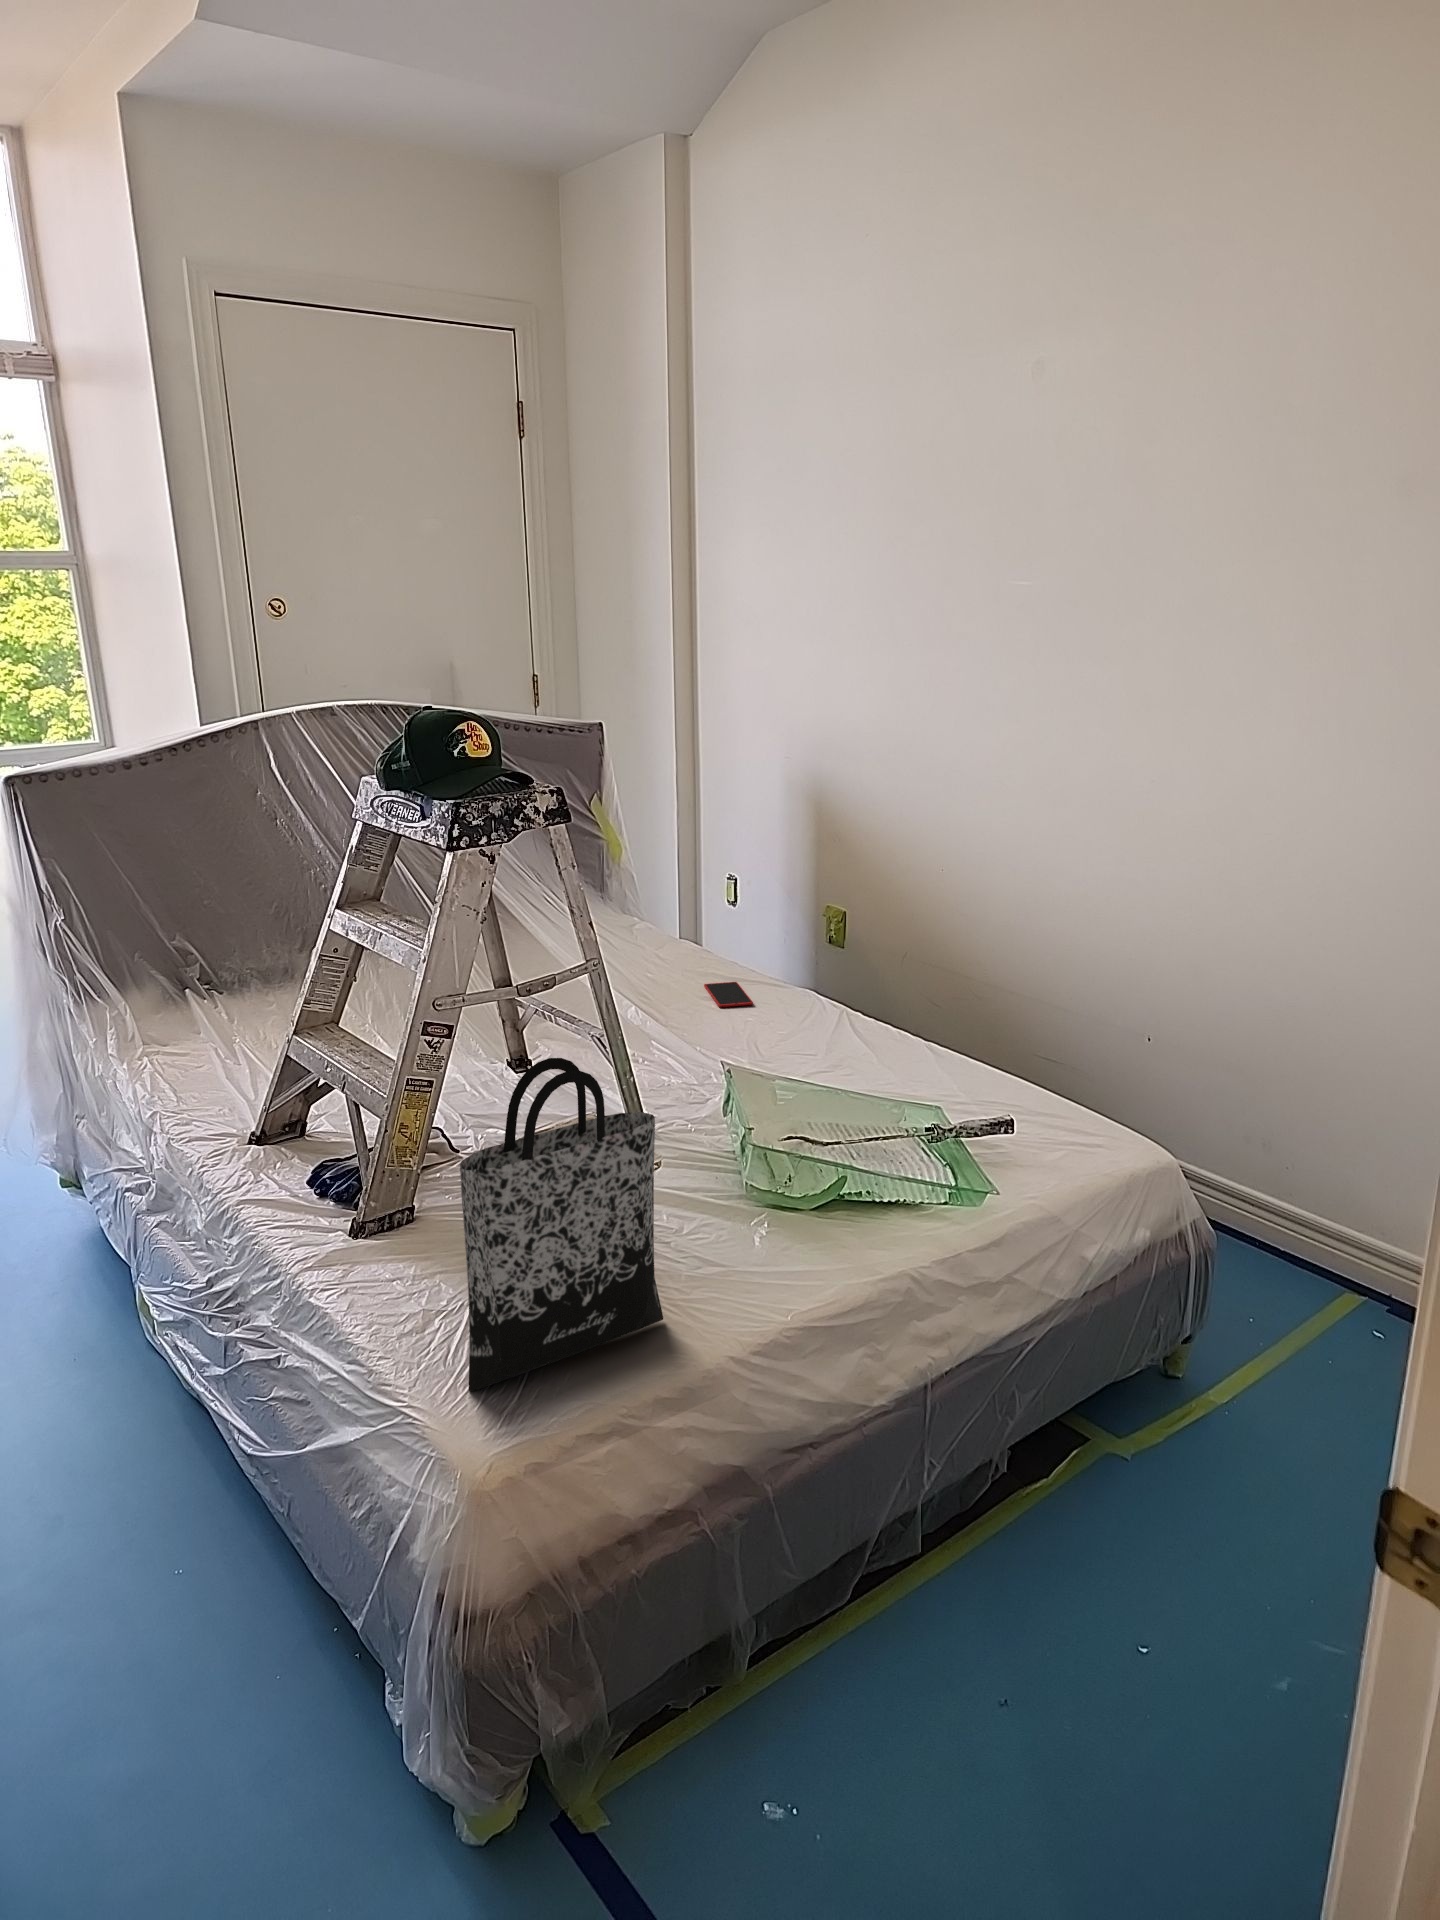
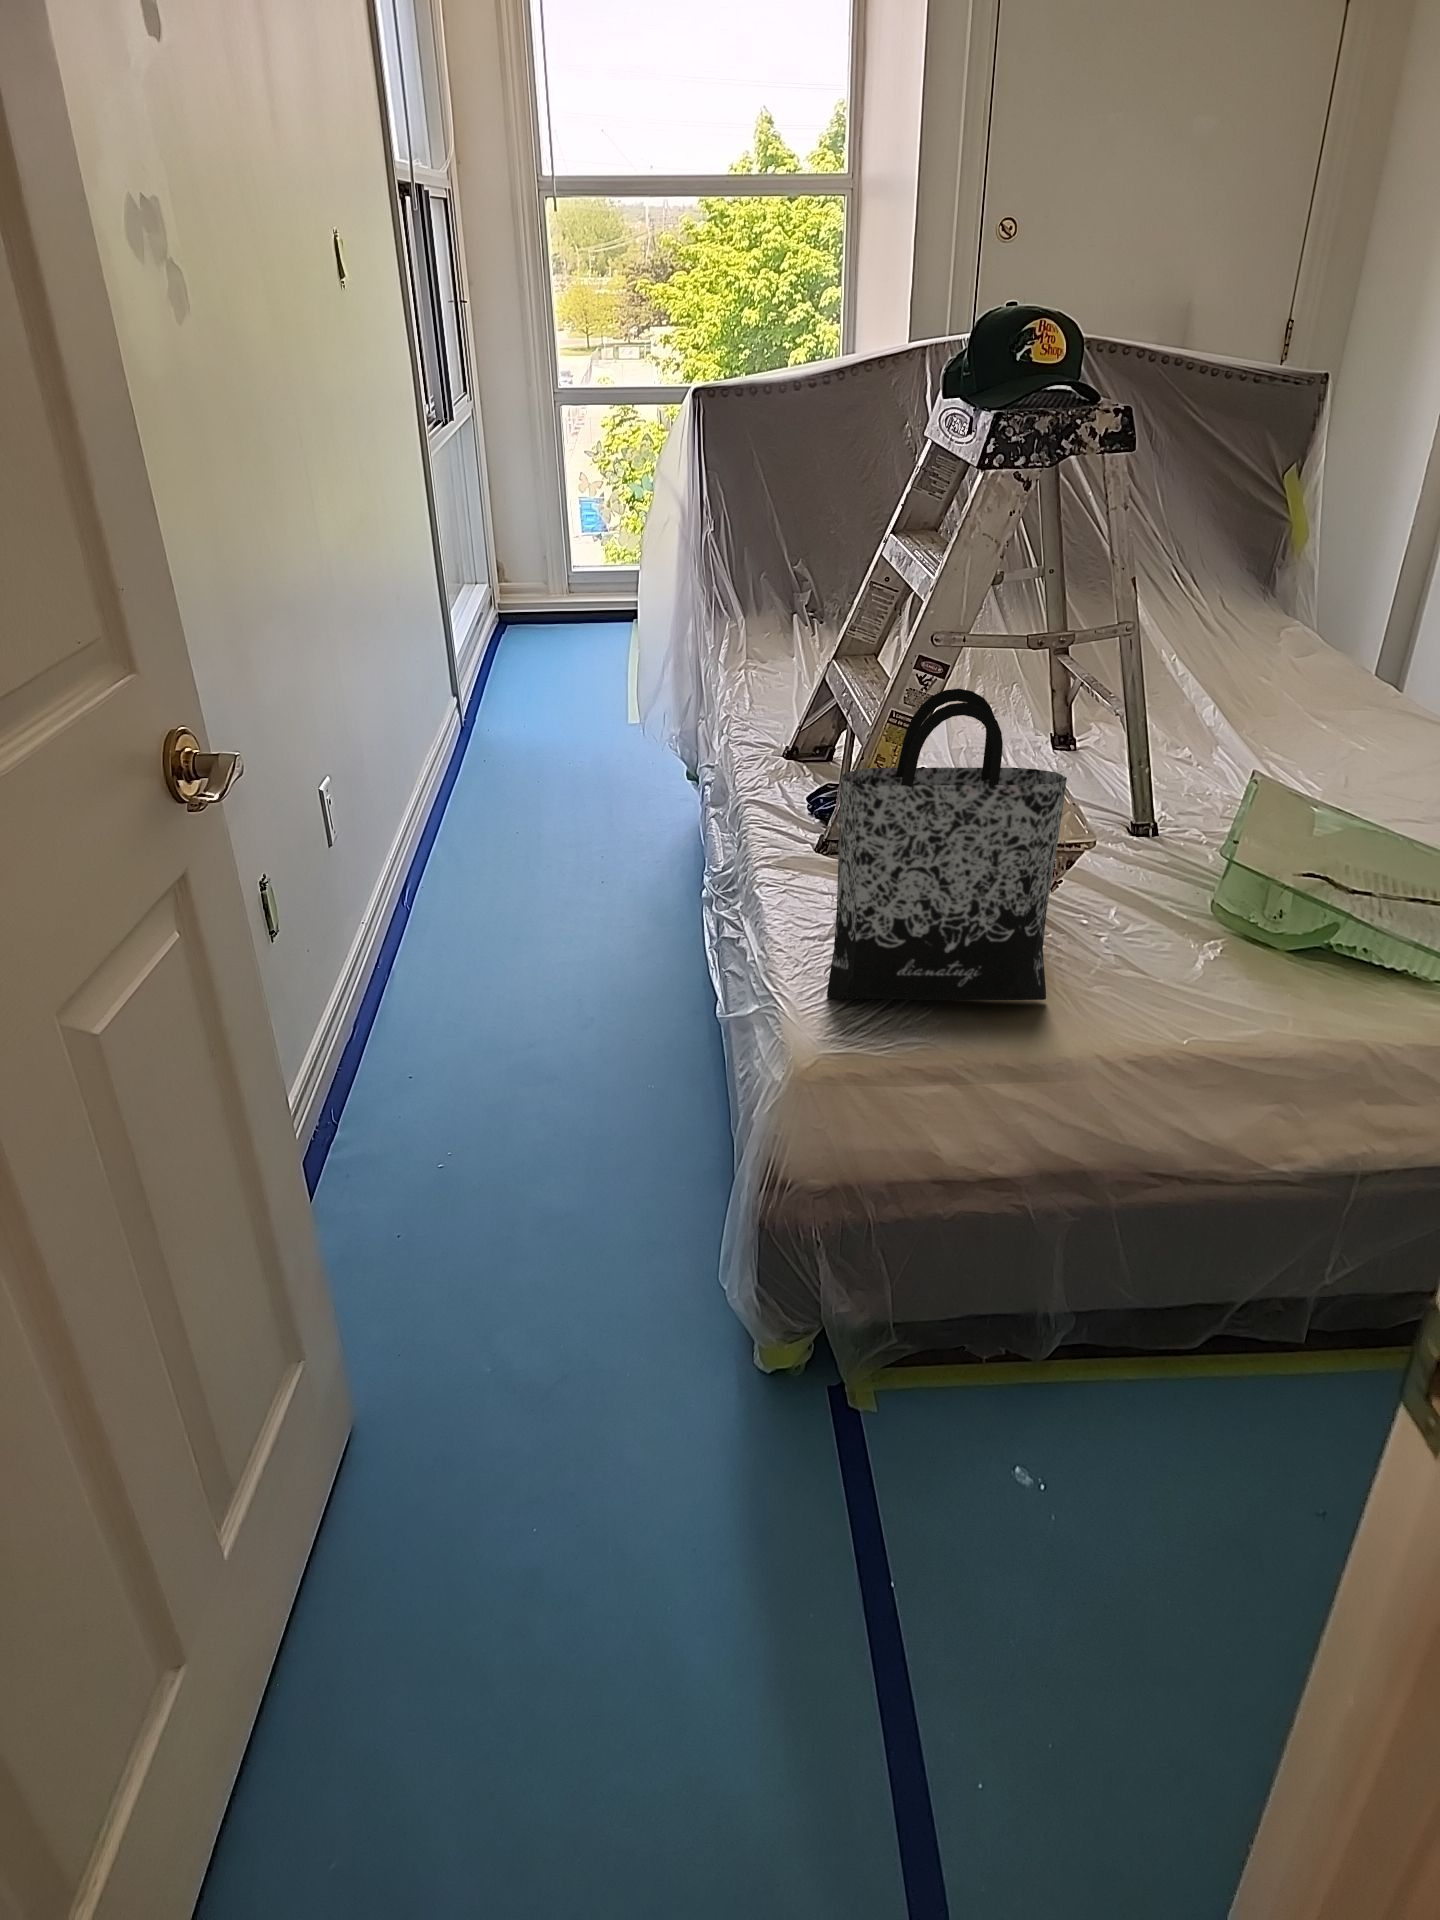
smartphone: present [704,982,753,1007] -> none [1344,706,1392,738]

